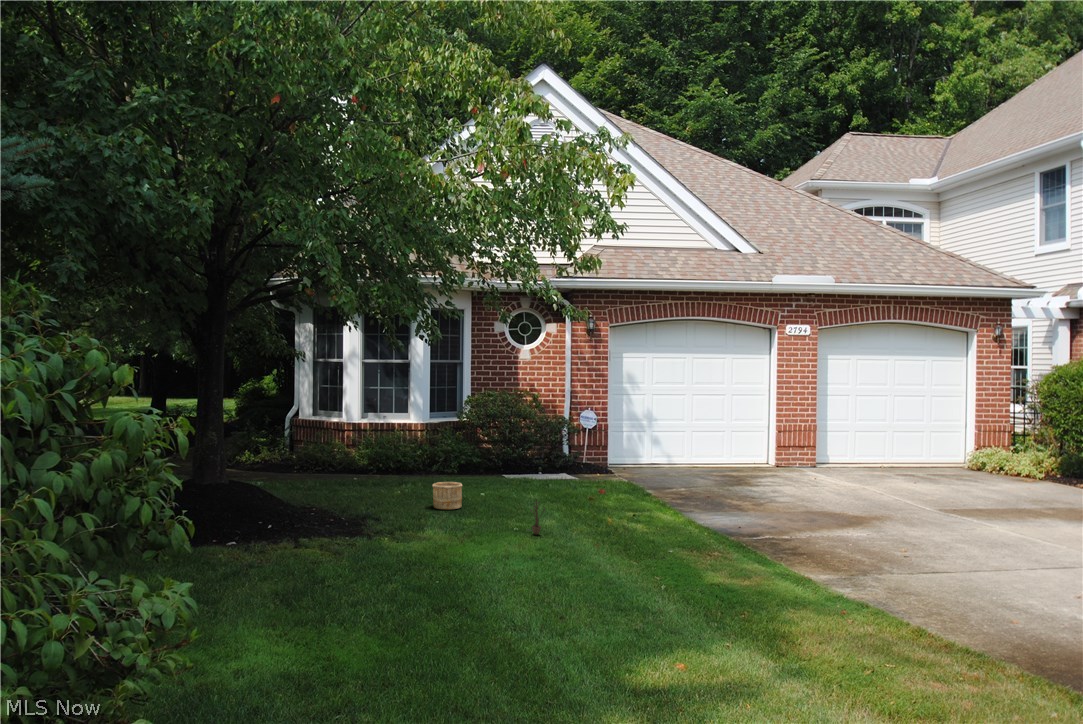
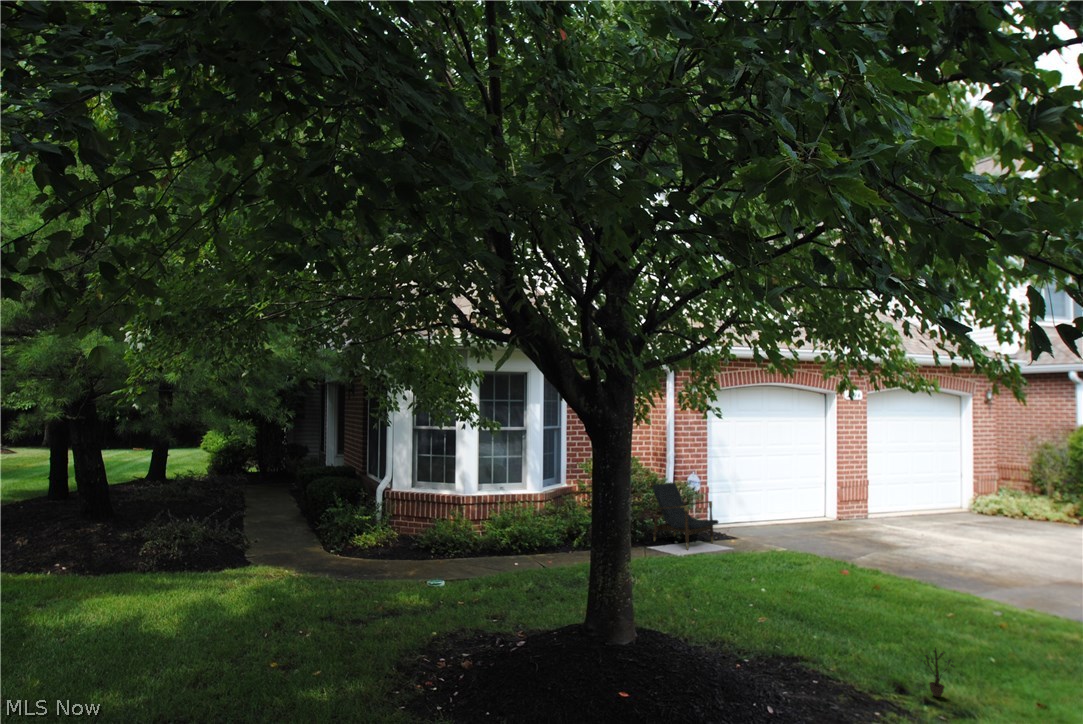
lounge chair: none [525,416,584,475] -> present [652,483,719,550]
wooden bucket: present [432,482,463,509] -> none [701,598,741,640]

